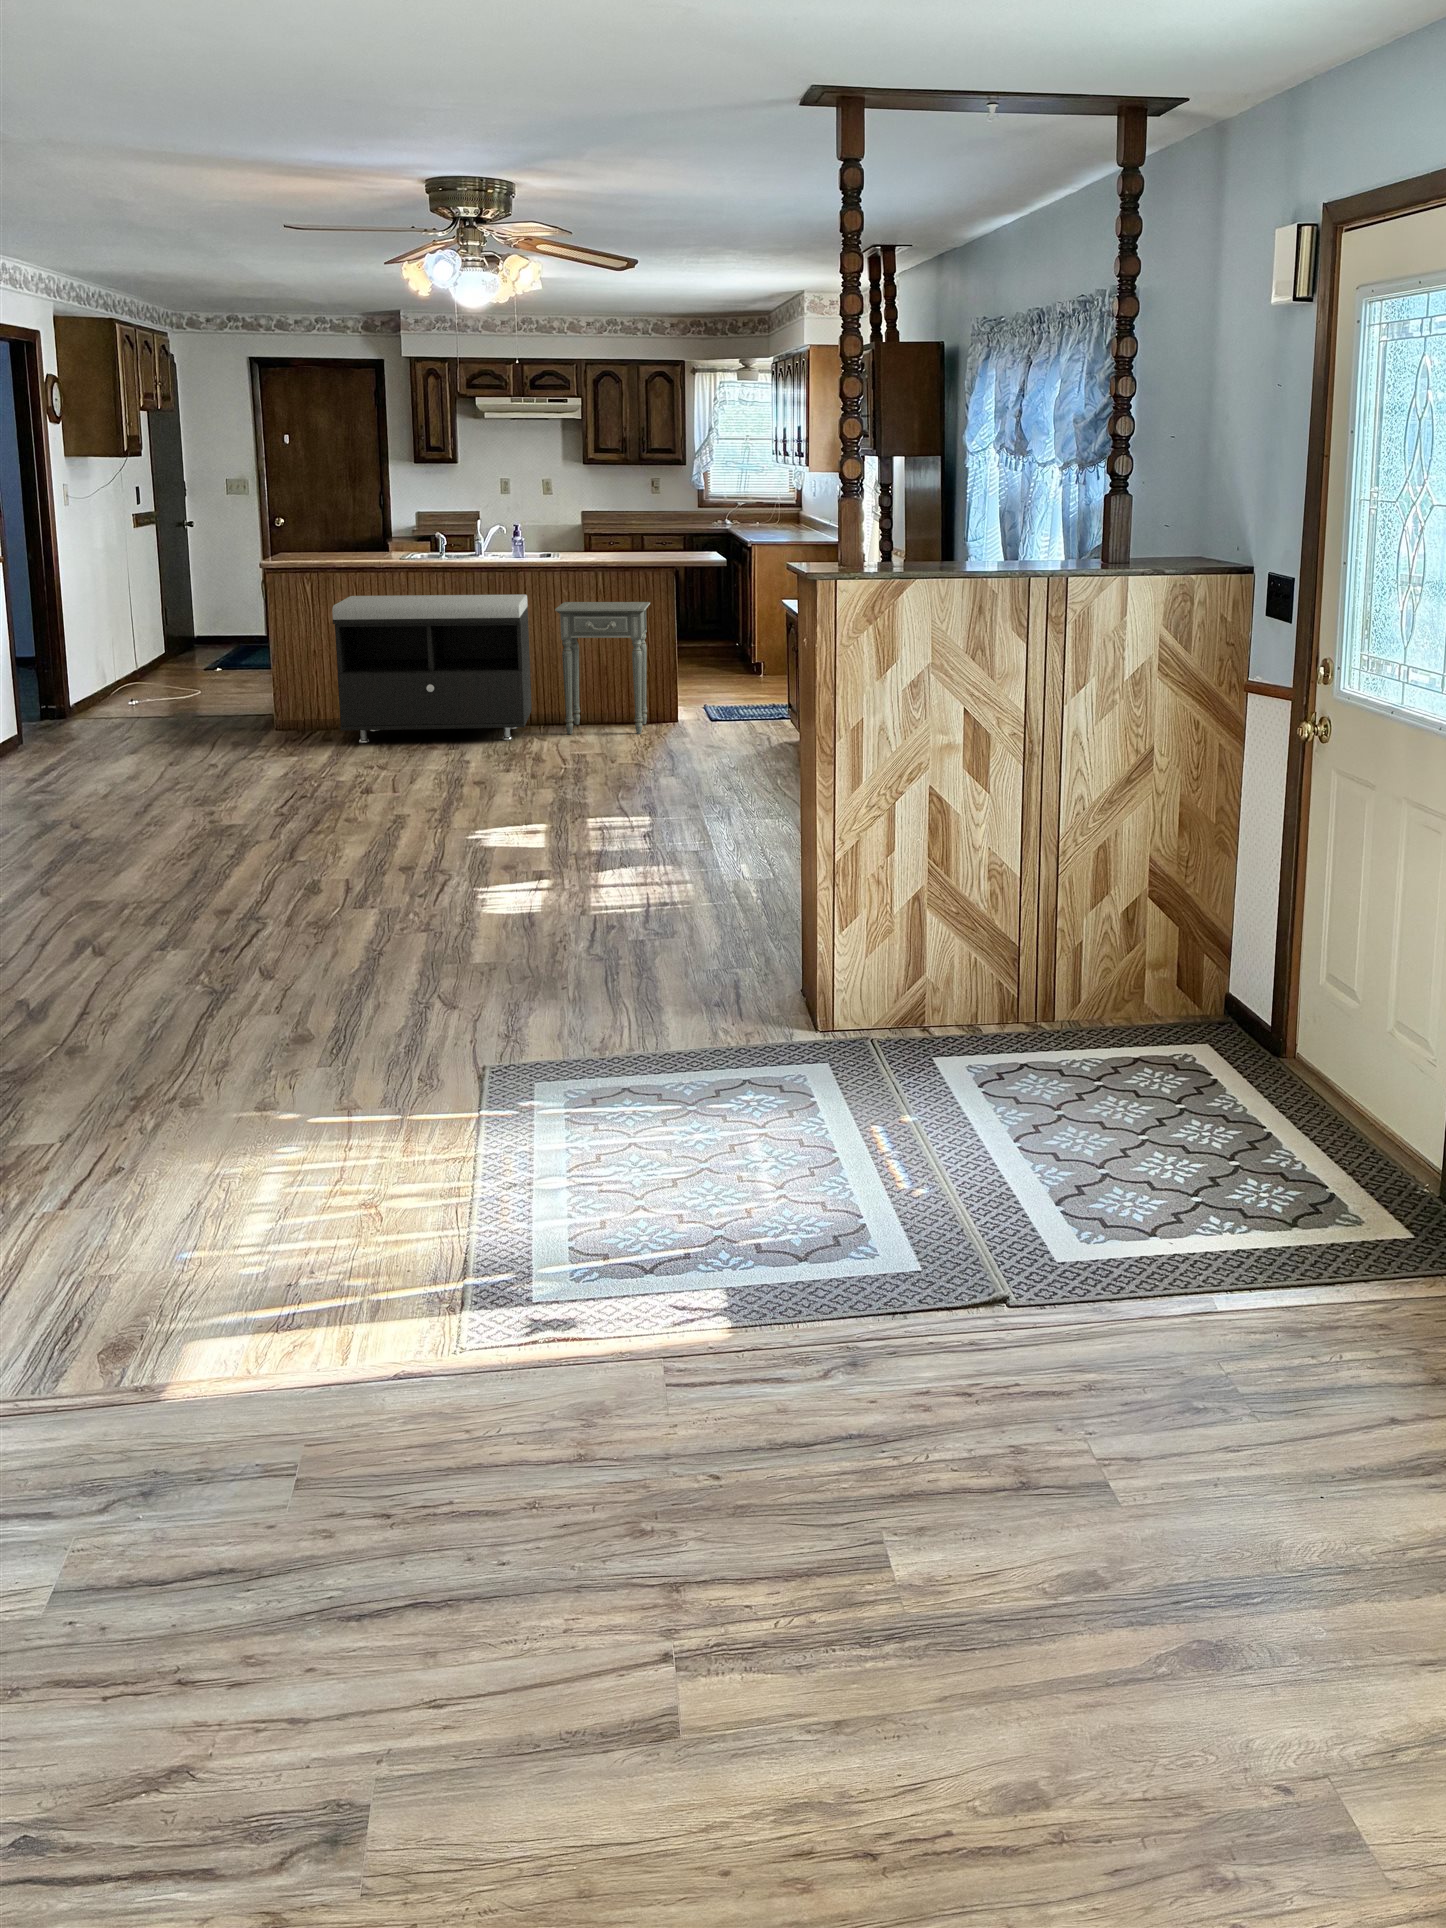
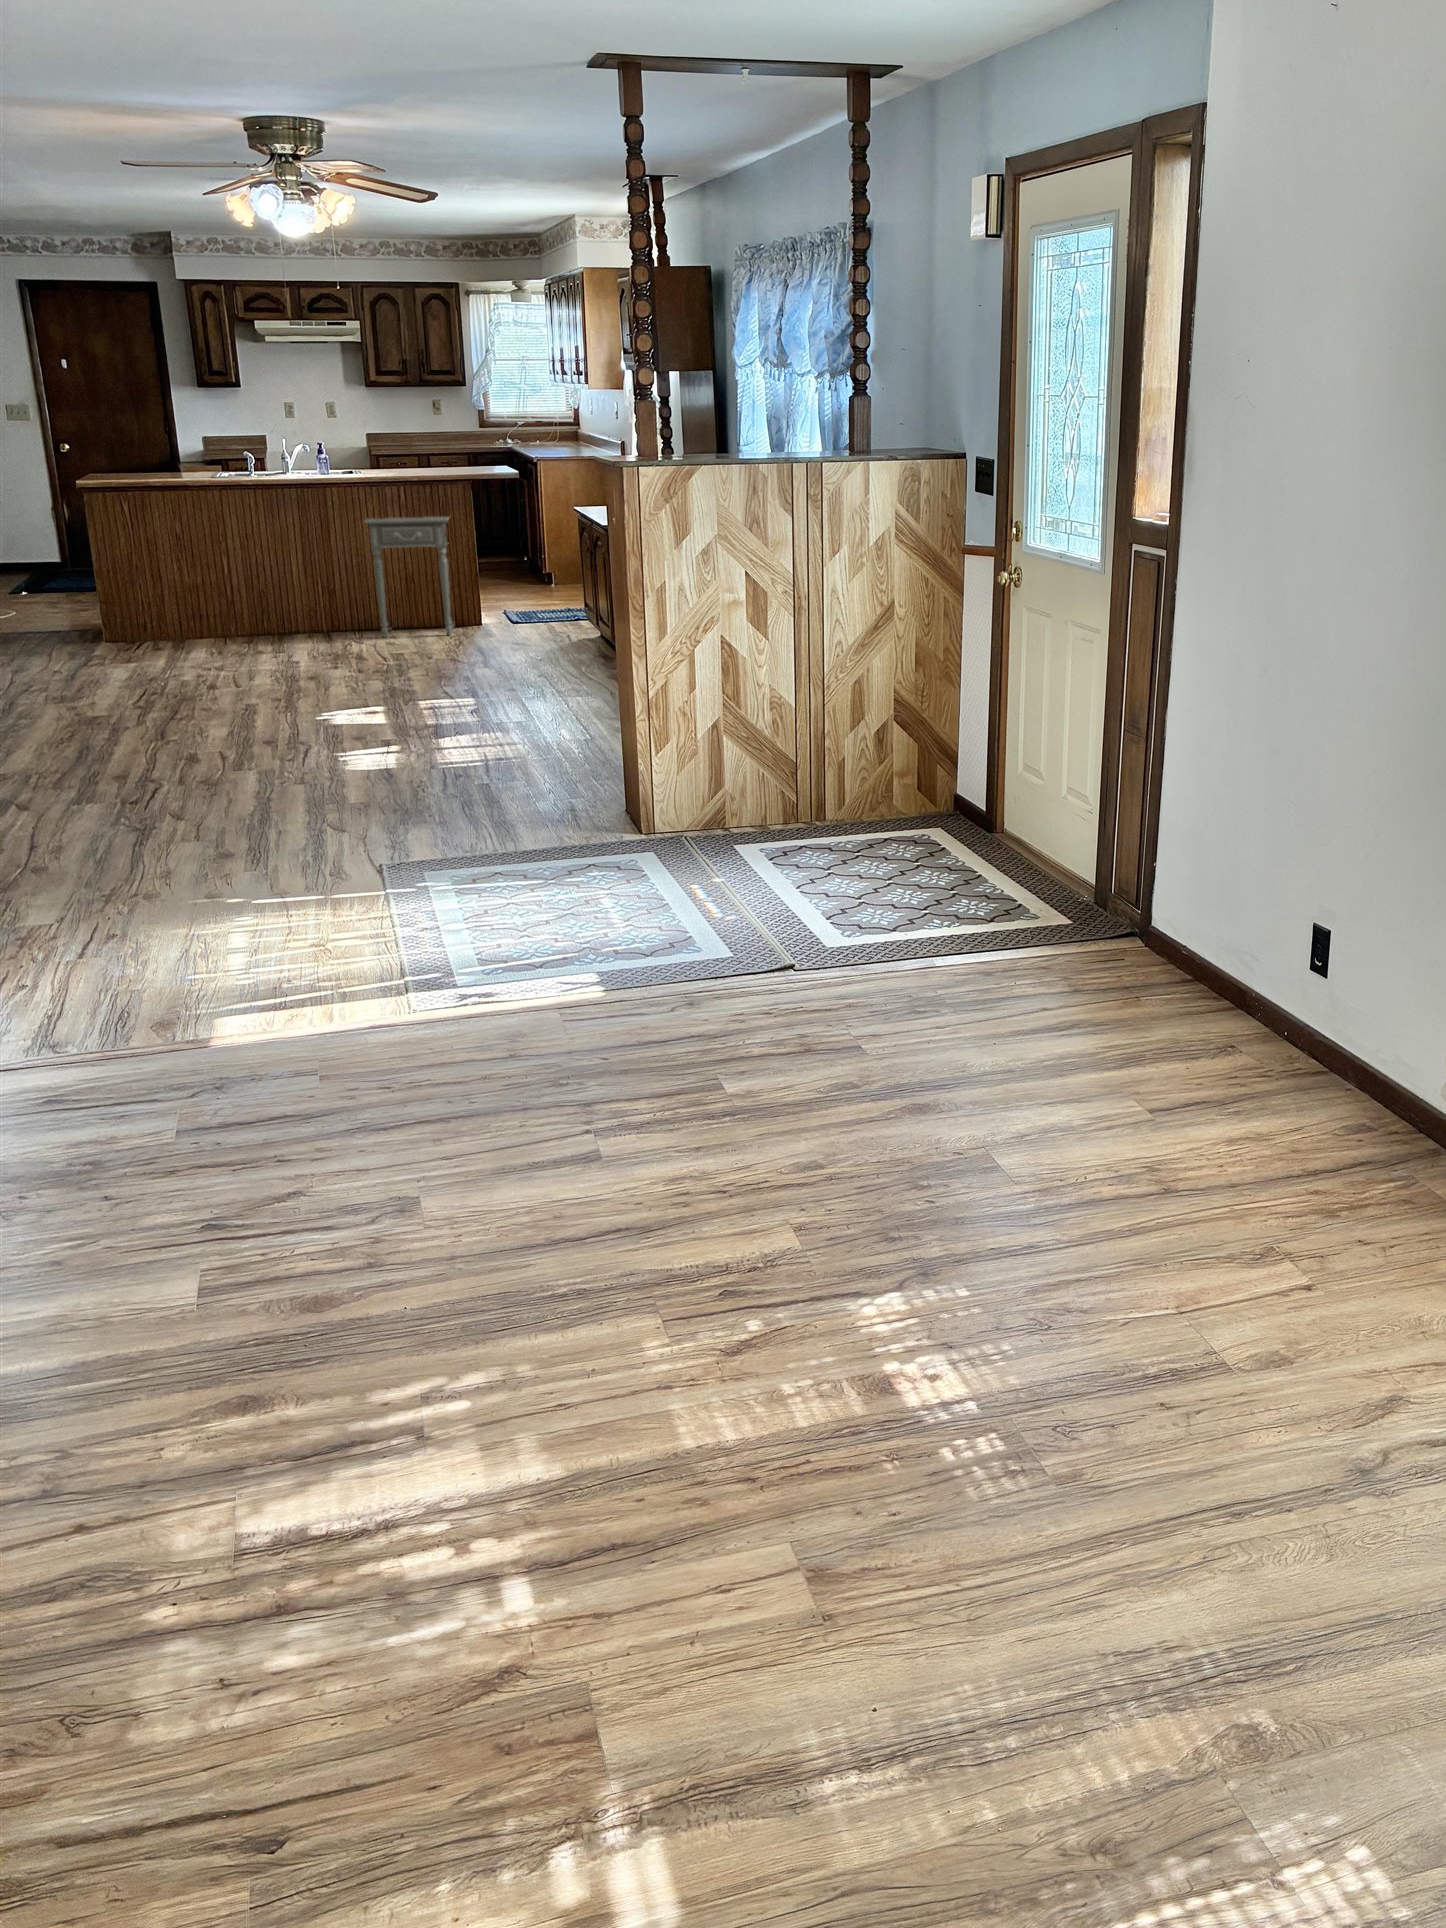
storage bench: present [332,594,532,743] -> none [154,509,346,650]

